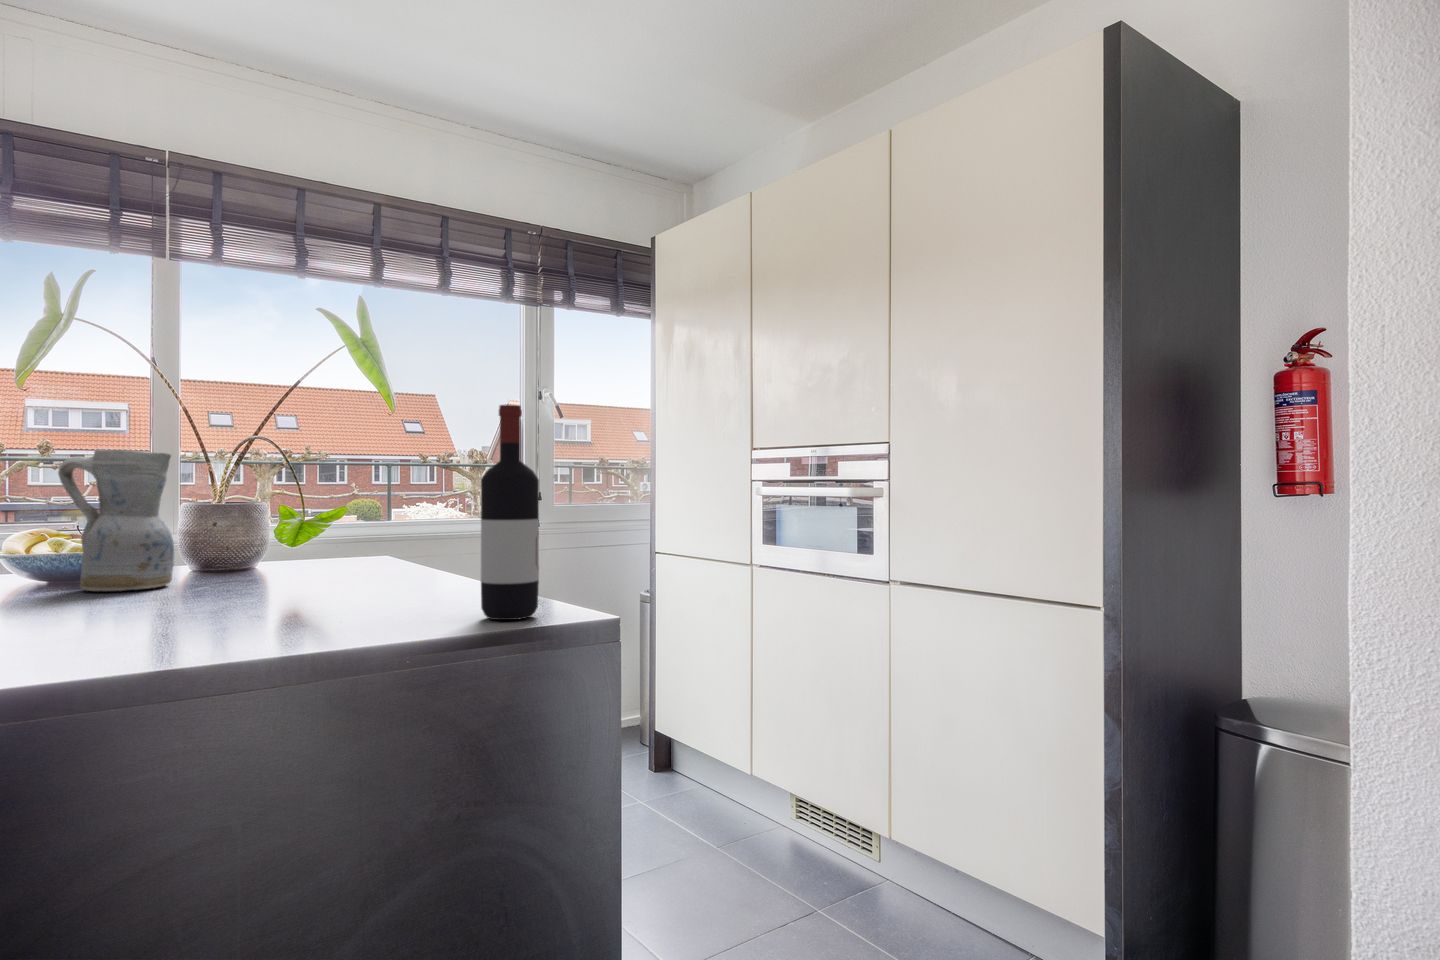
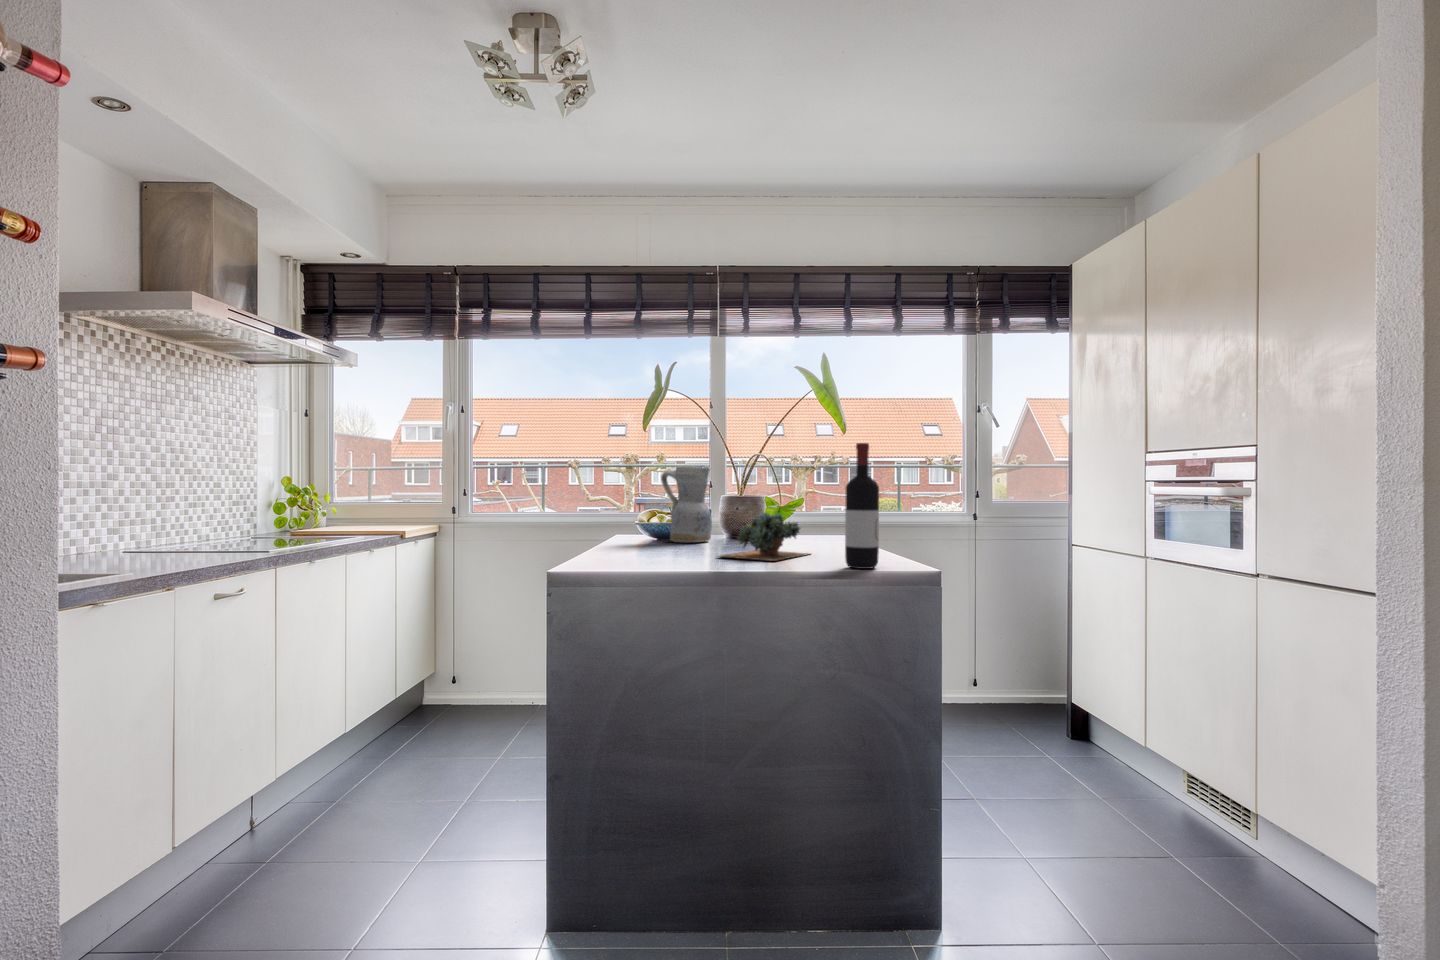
succulent plant: none [205,528,390,620] -> present [718,513,808,561]

